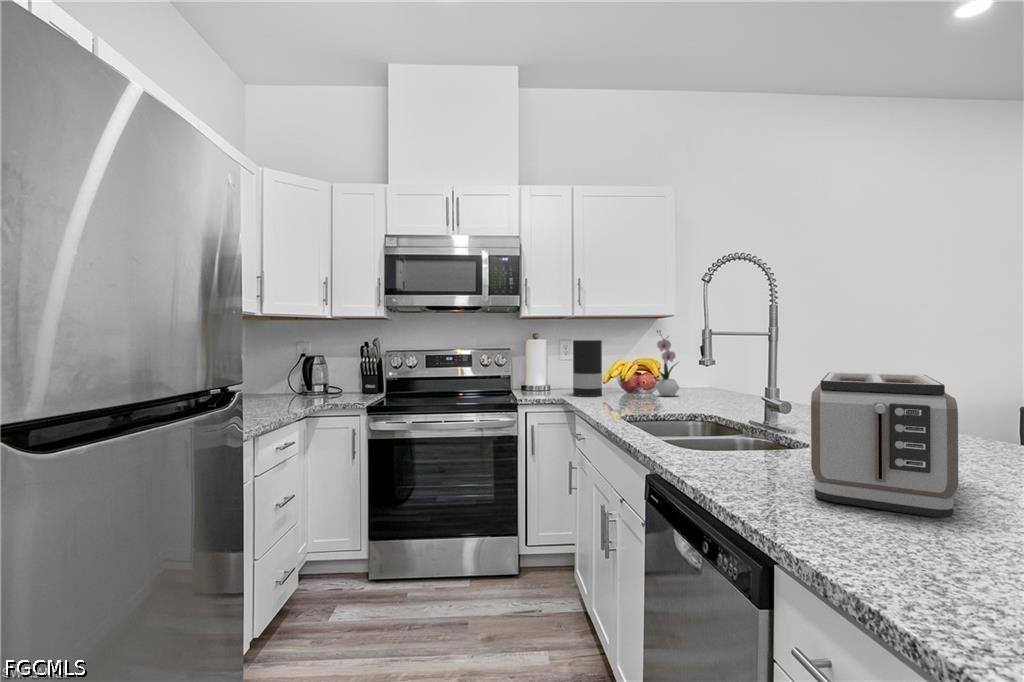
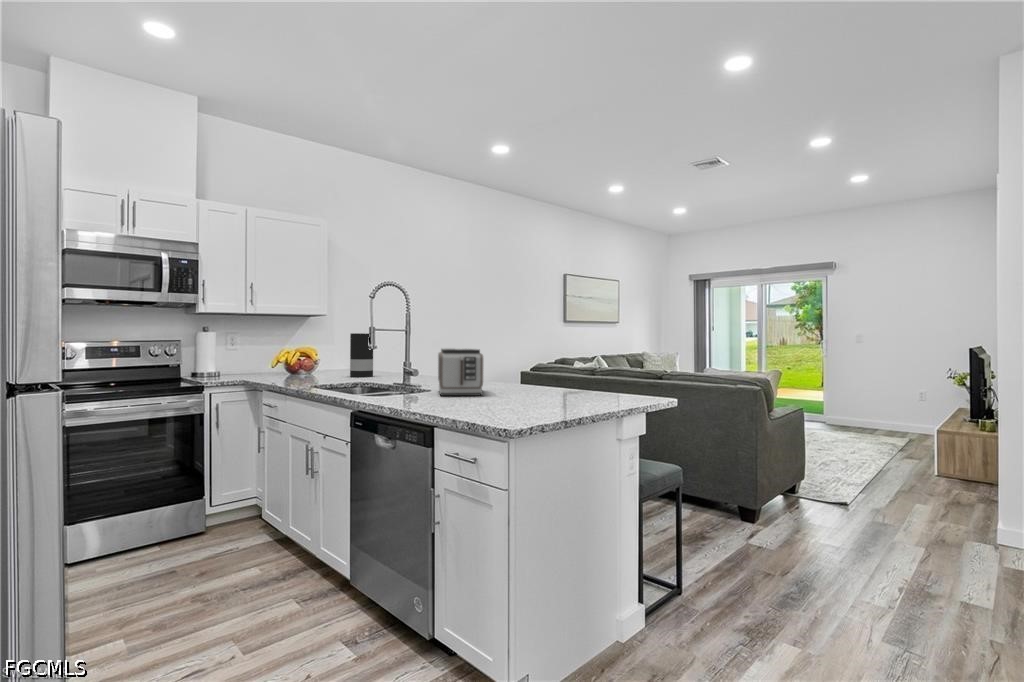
flower arrangement: present [656,330,679,396] -> none [317,327,335,376]
vase: present [573,340,602,397] -> present [350,333,373,377]

